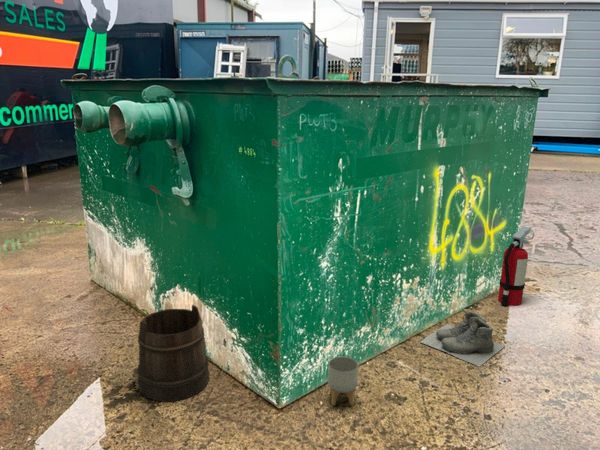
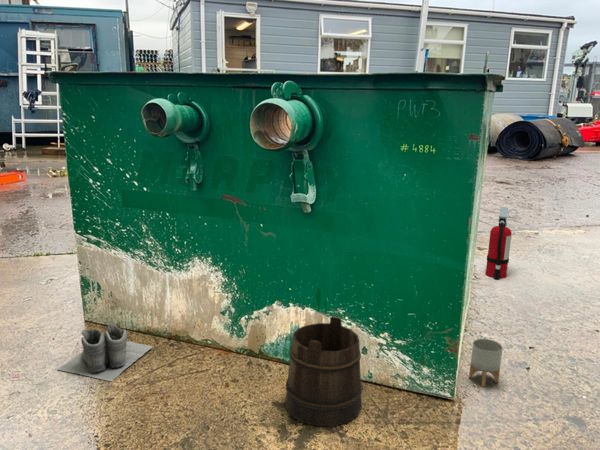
boots: present [420,311,505,367] -> present [58,323,153,382]

